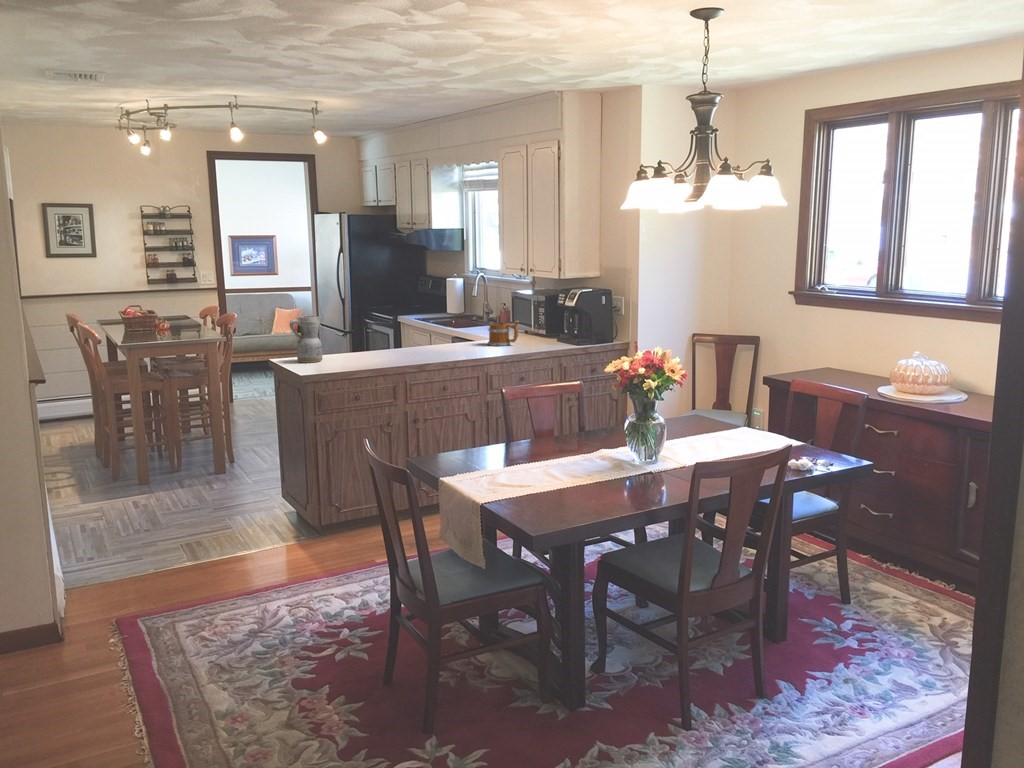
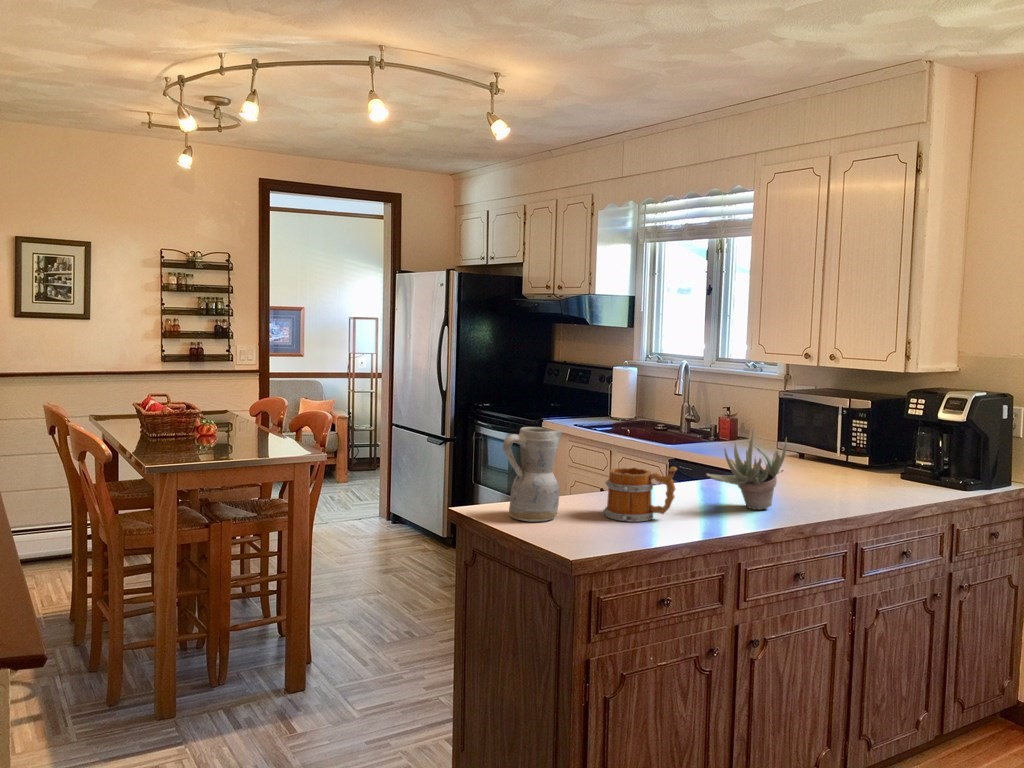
succulent plant: none [403,312,447,356] -> present [706,428,787,510]
mug: present [488,321,519,346] -> present [603,467,677,522]

